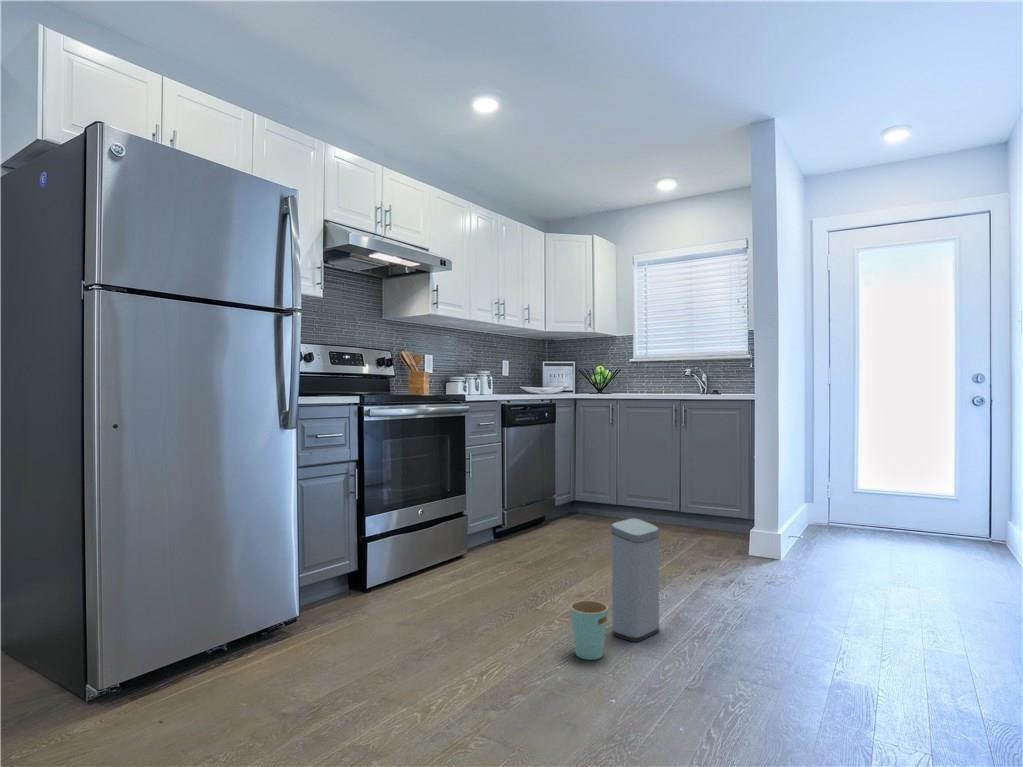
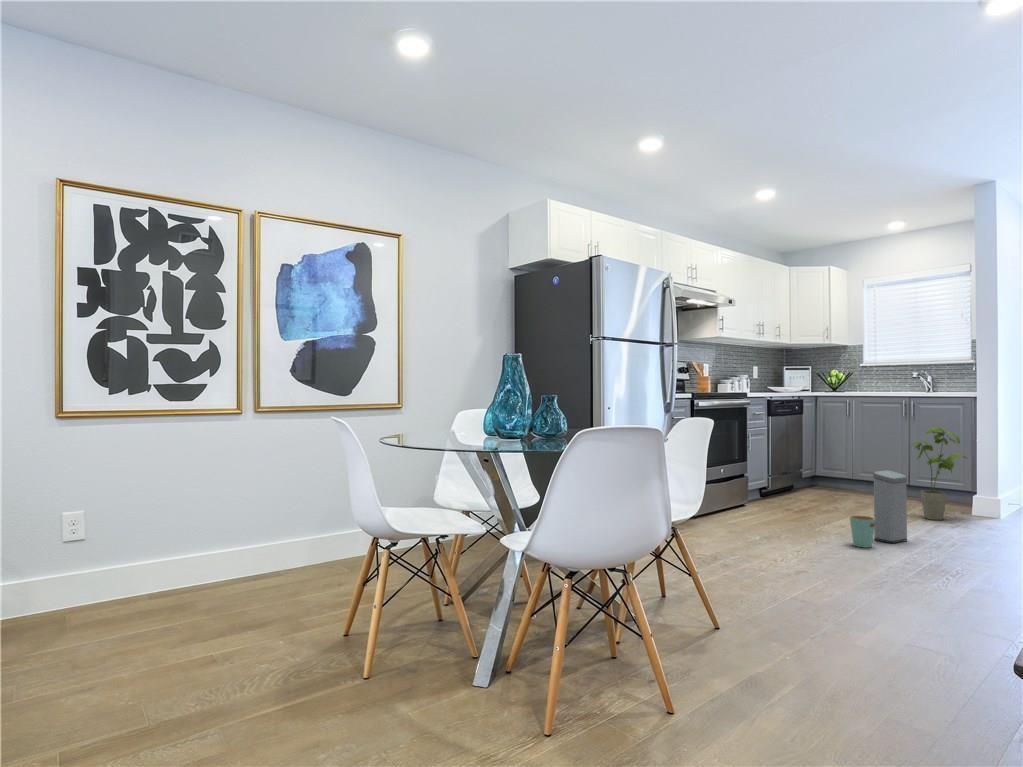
house plant: none [673,443,742,574] -> present [911,427,966,520]

